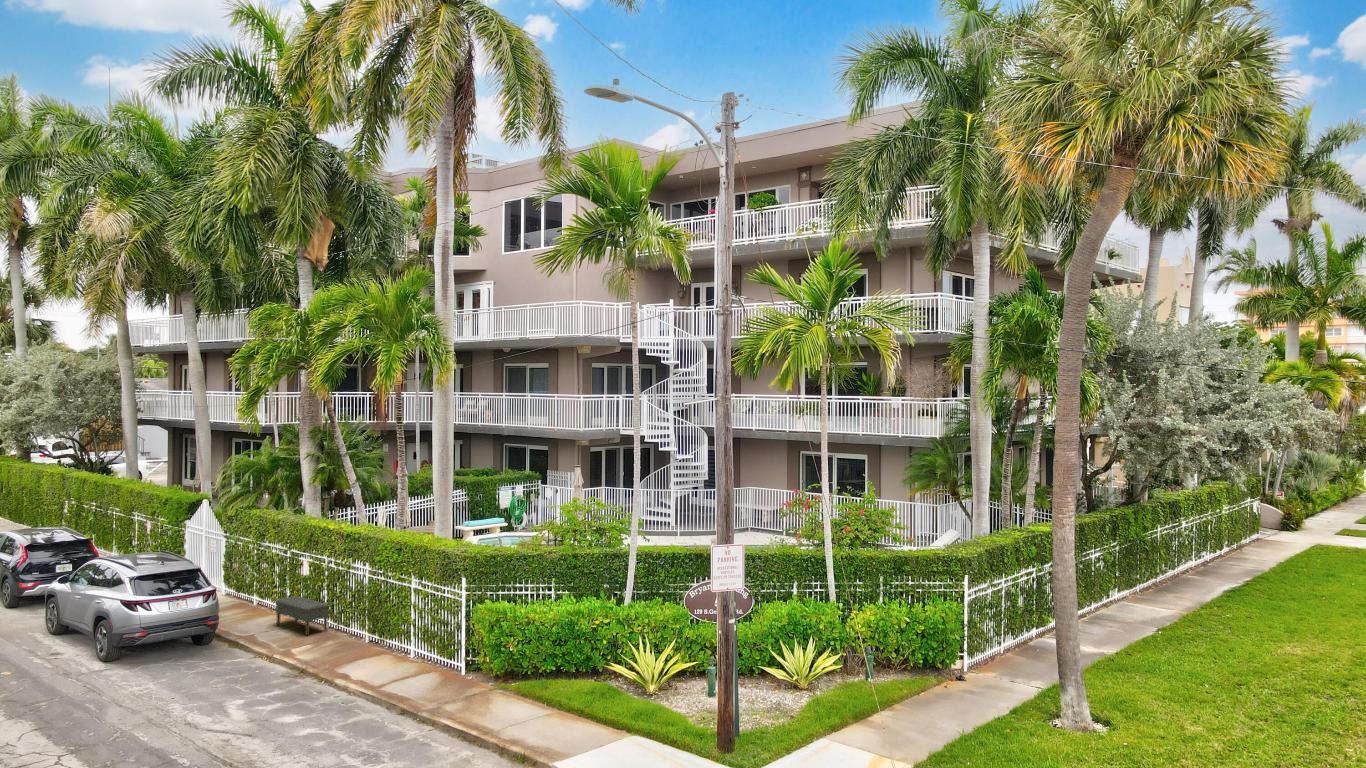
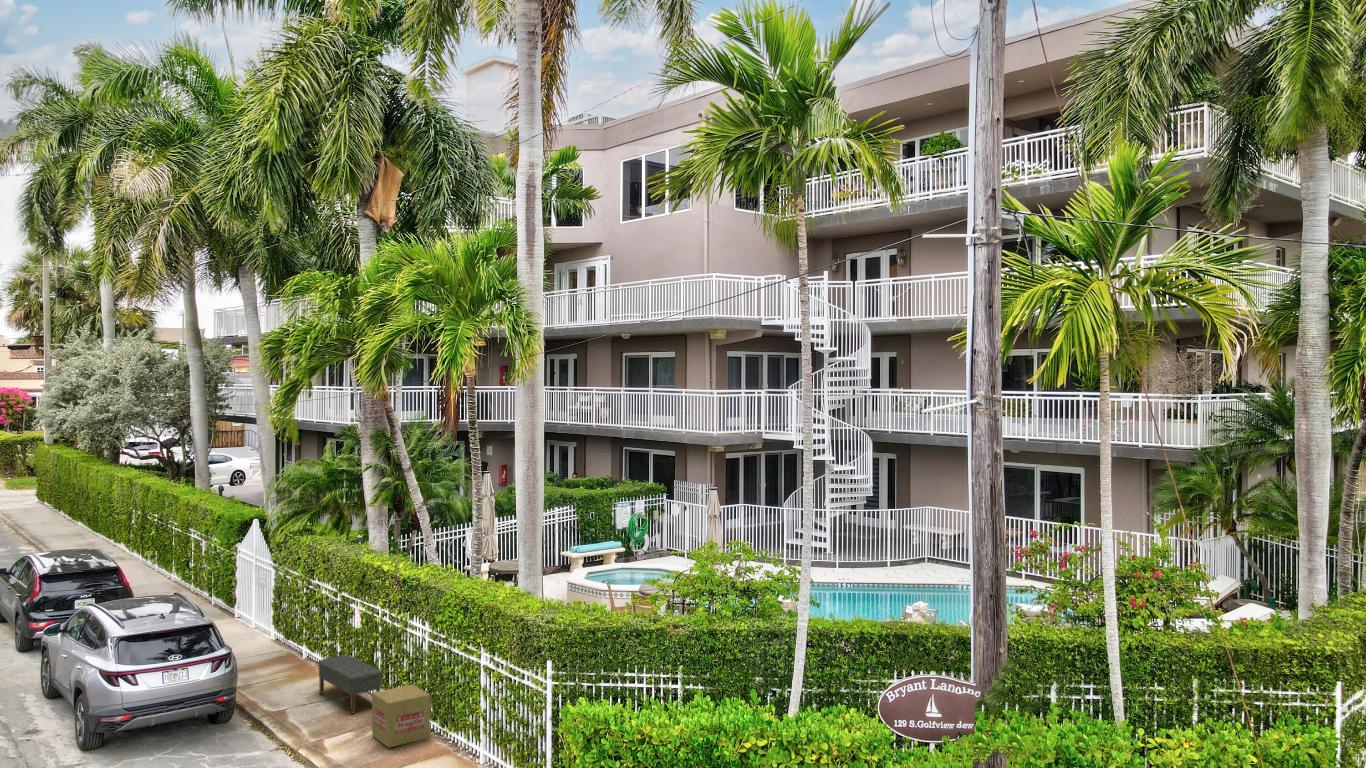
cardboard box: none [326,610,371,652] -> present [372,685,431,748]

